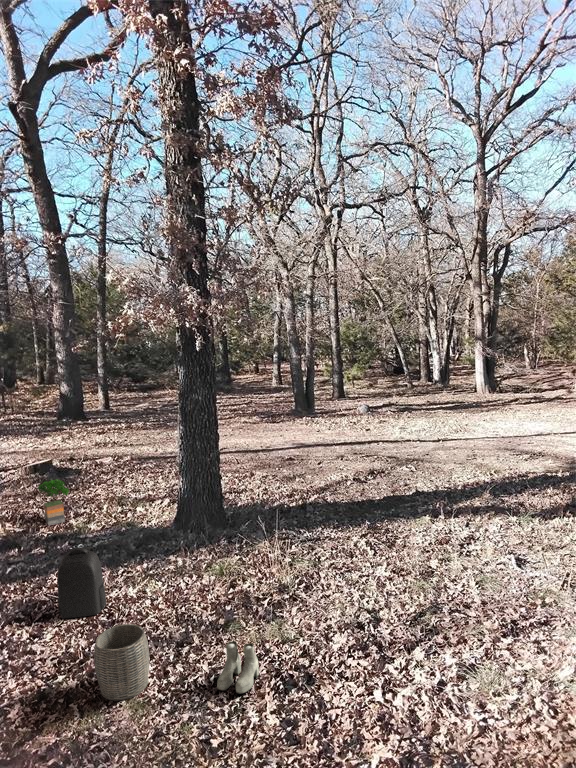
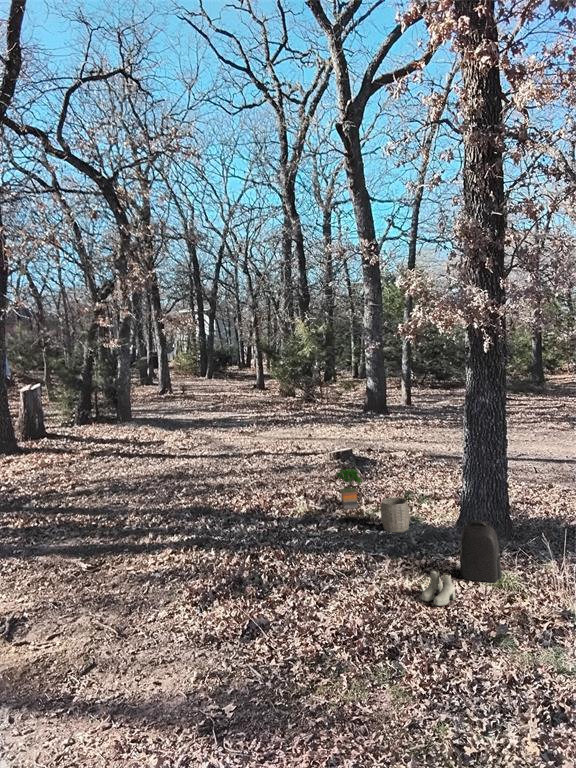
backpack: present [57,547,106,619] -> present [460,520,502,582]
woven basket: present [94,624,150,701] -> present [381,497,410,532]
boots: present [217,641,259,694] -> present [421,570,455,606]

